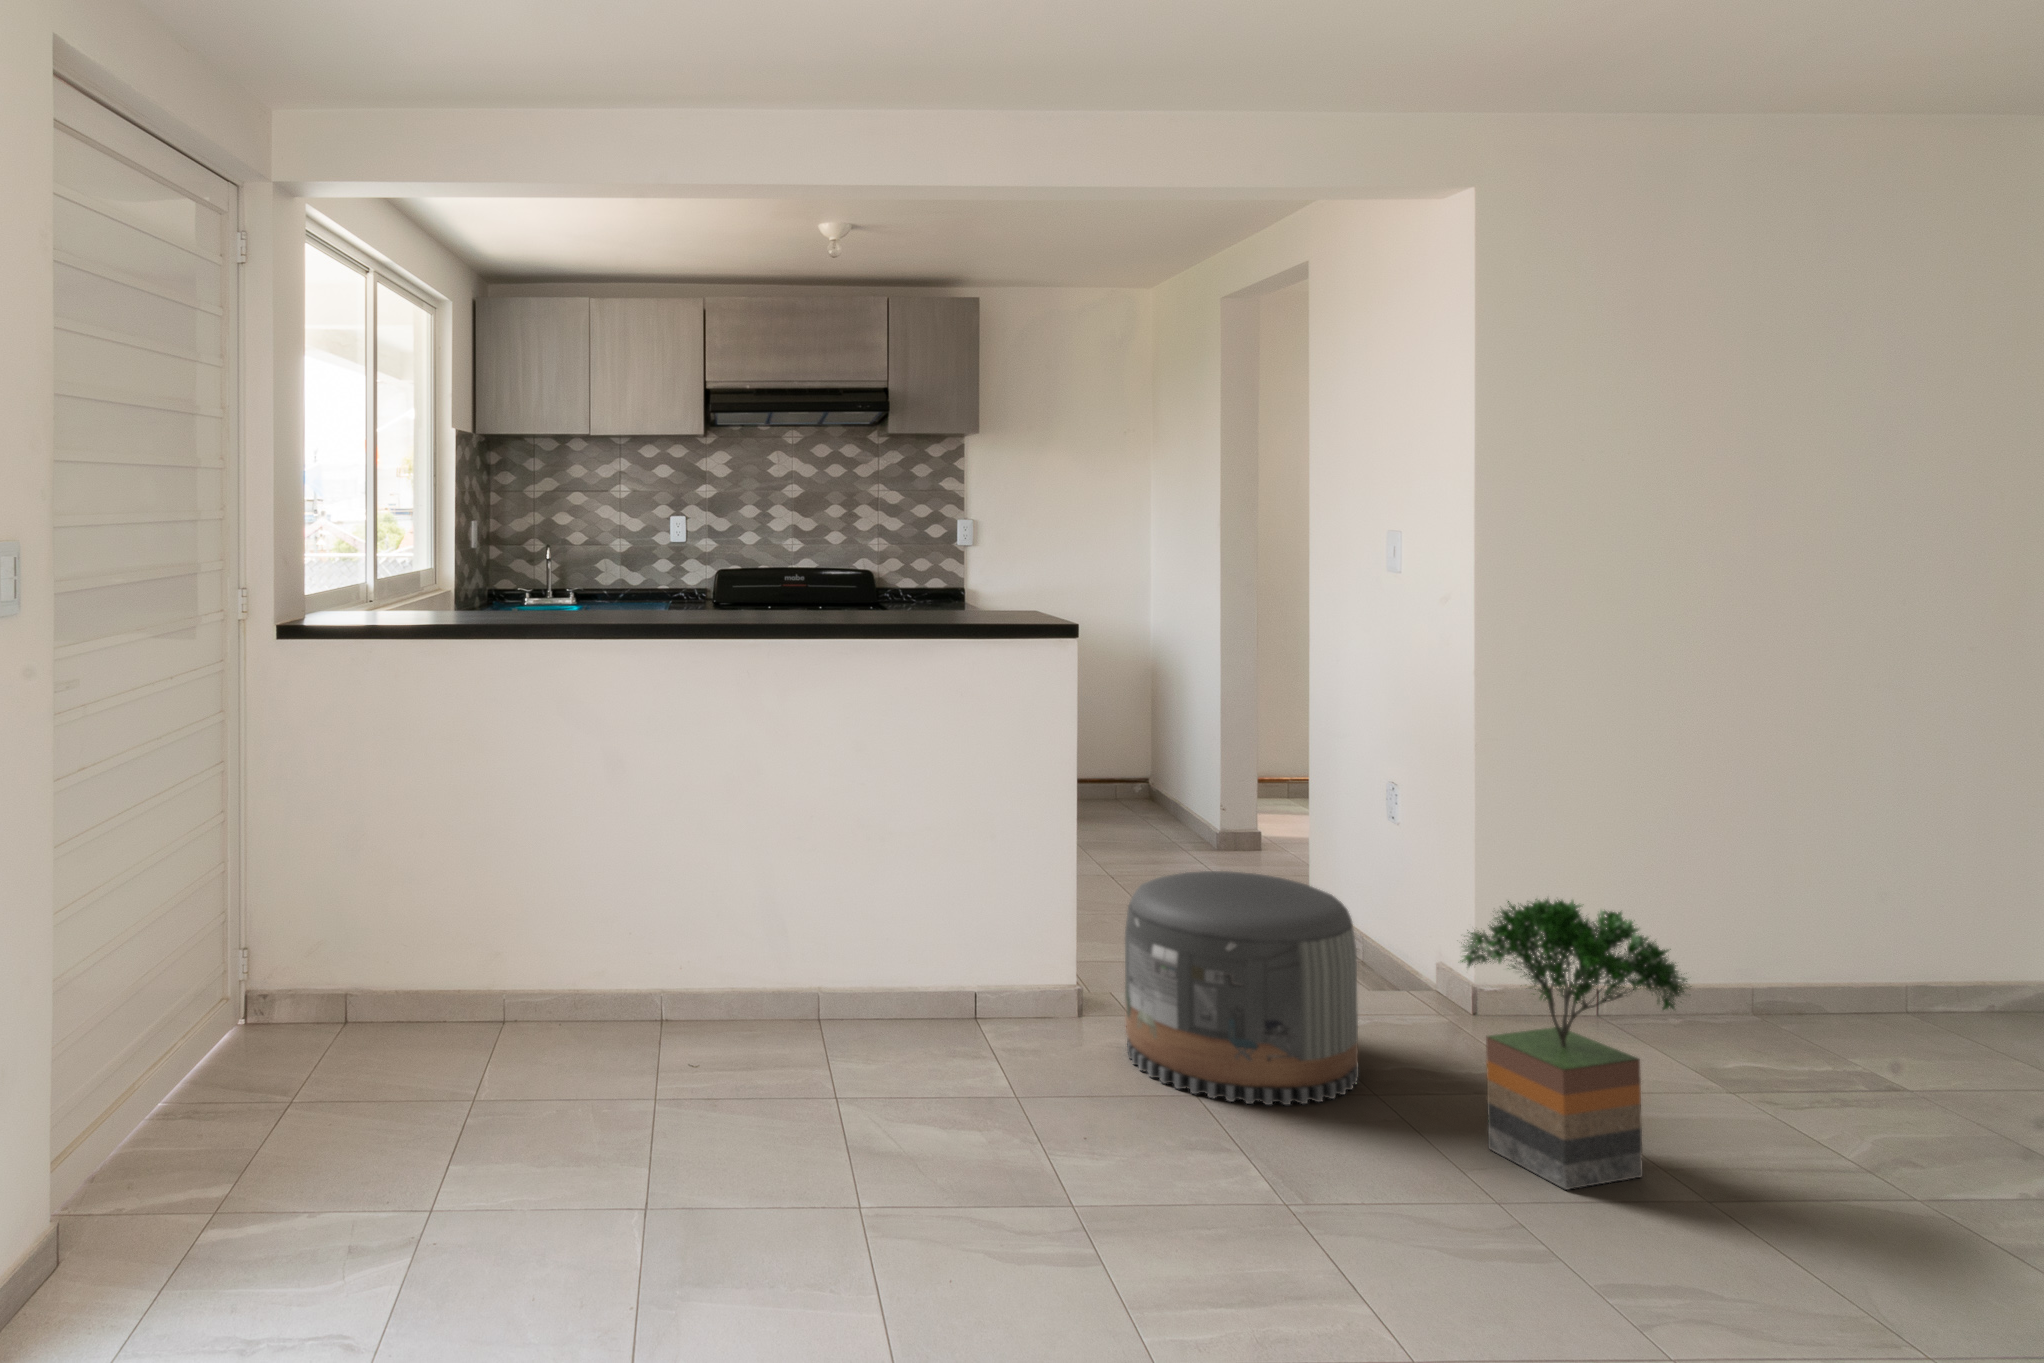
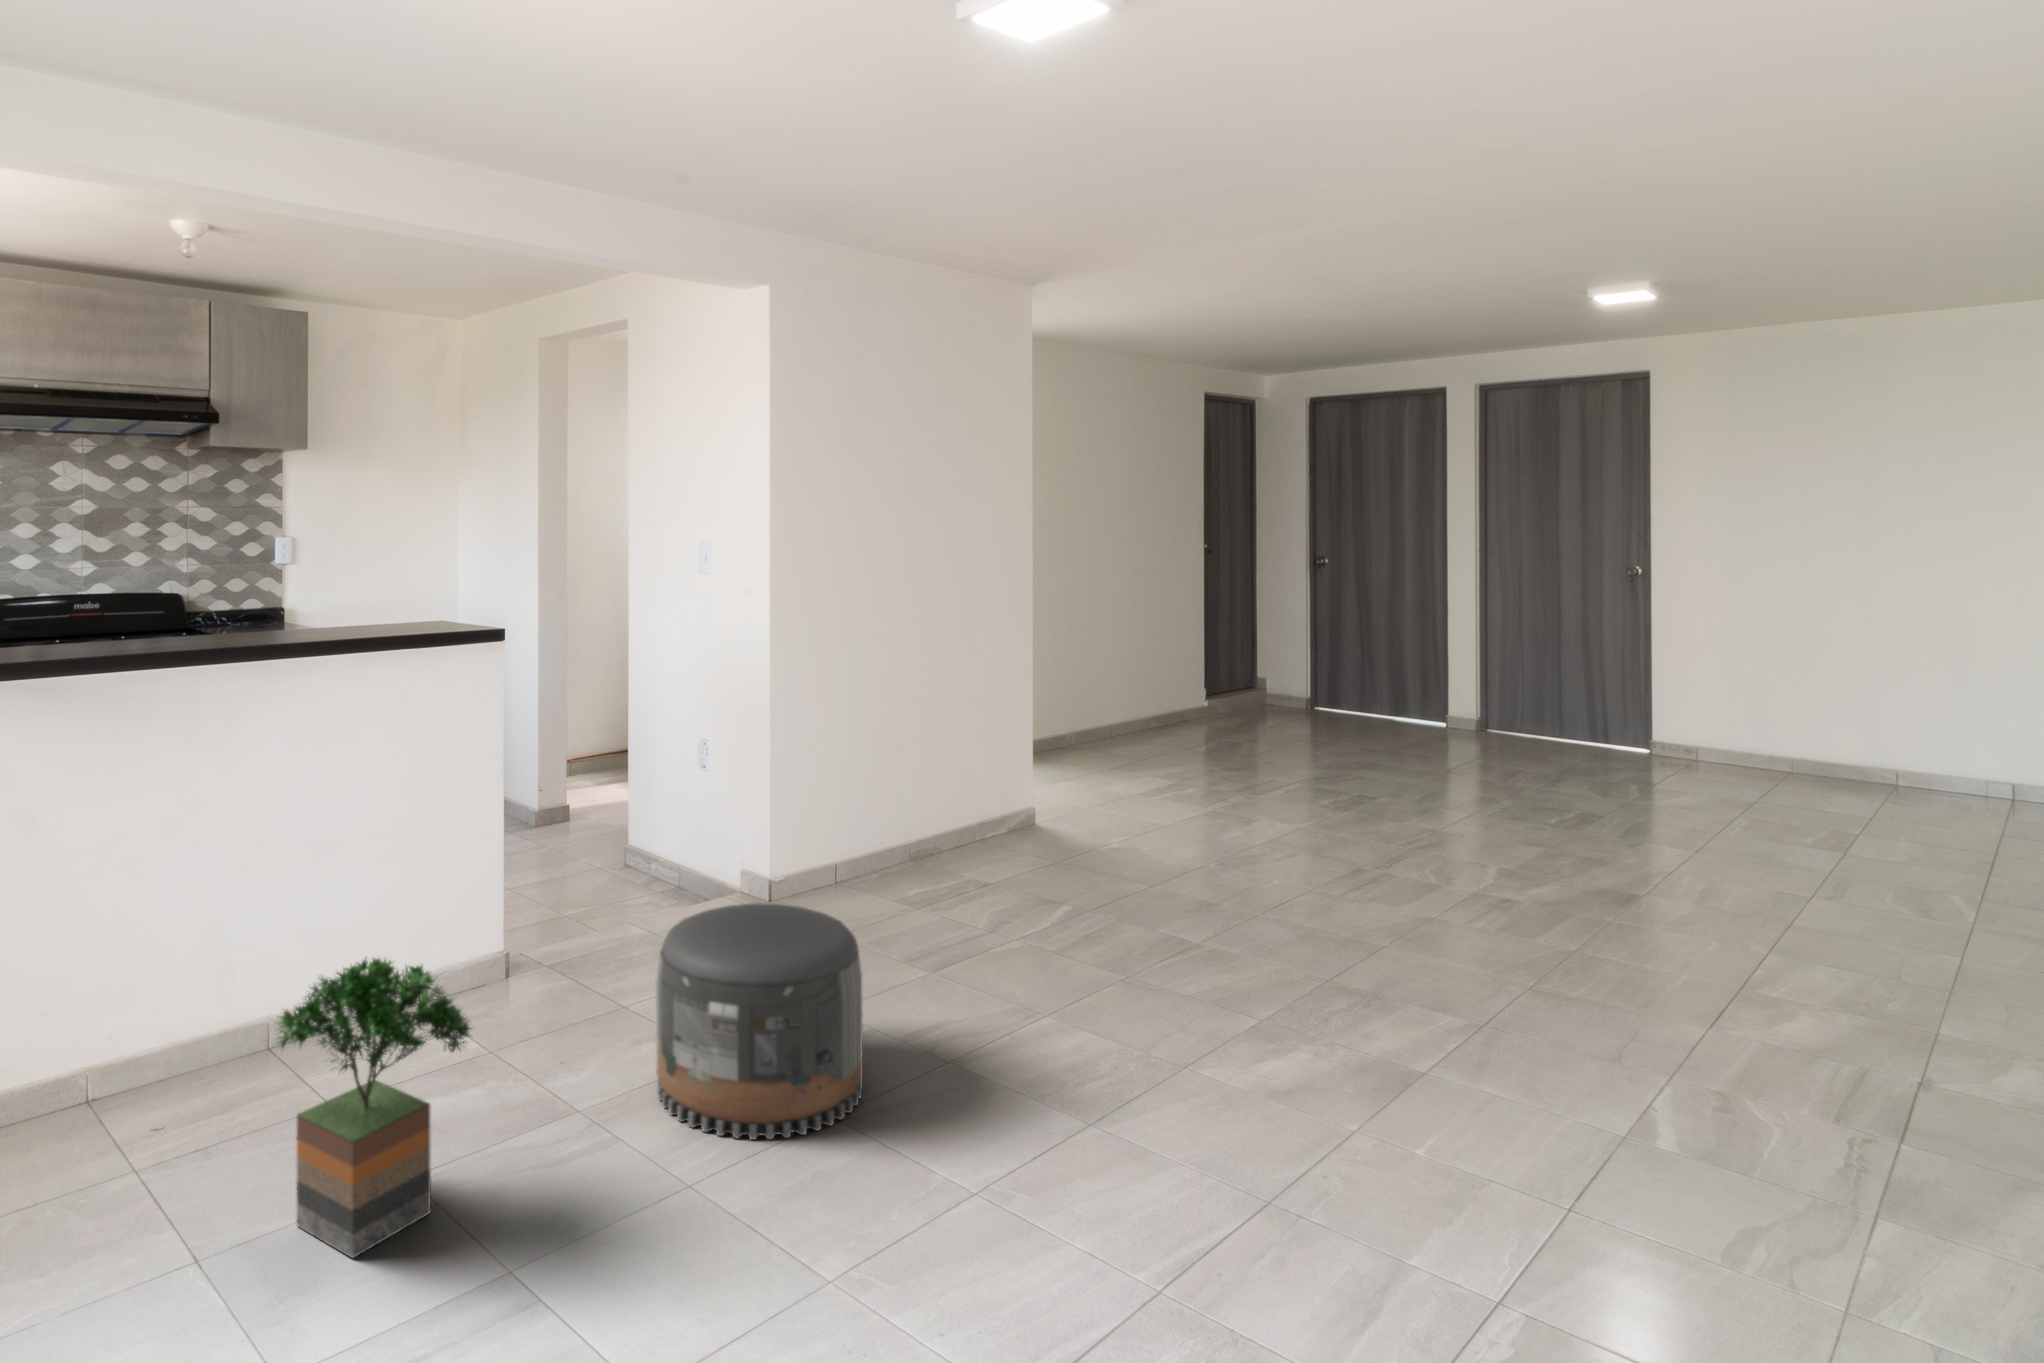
potted tree: present [1460,899,1692,1190] -> present [275,957,471,1258]

